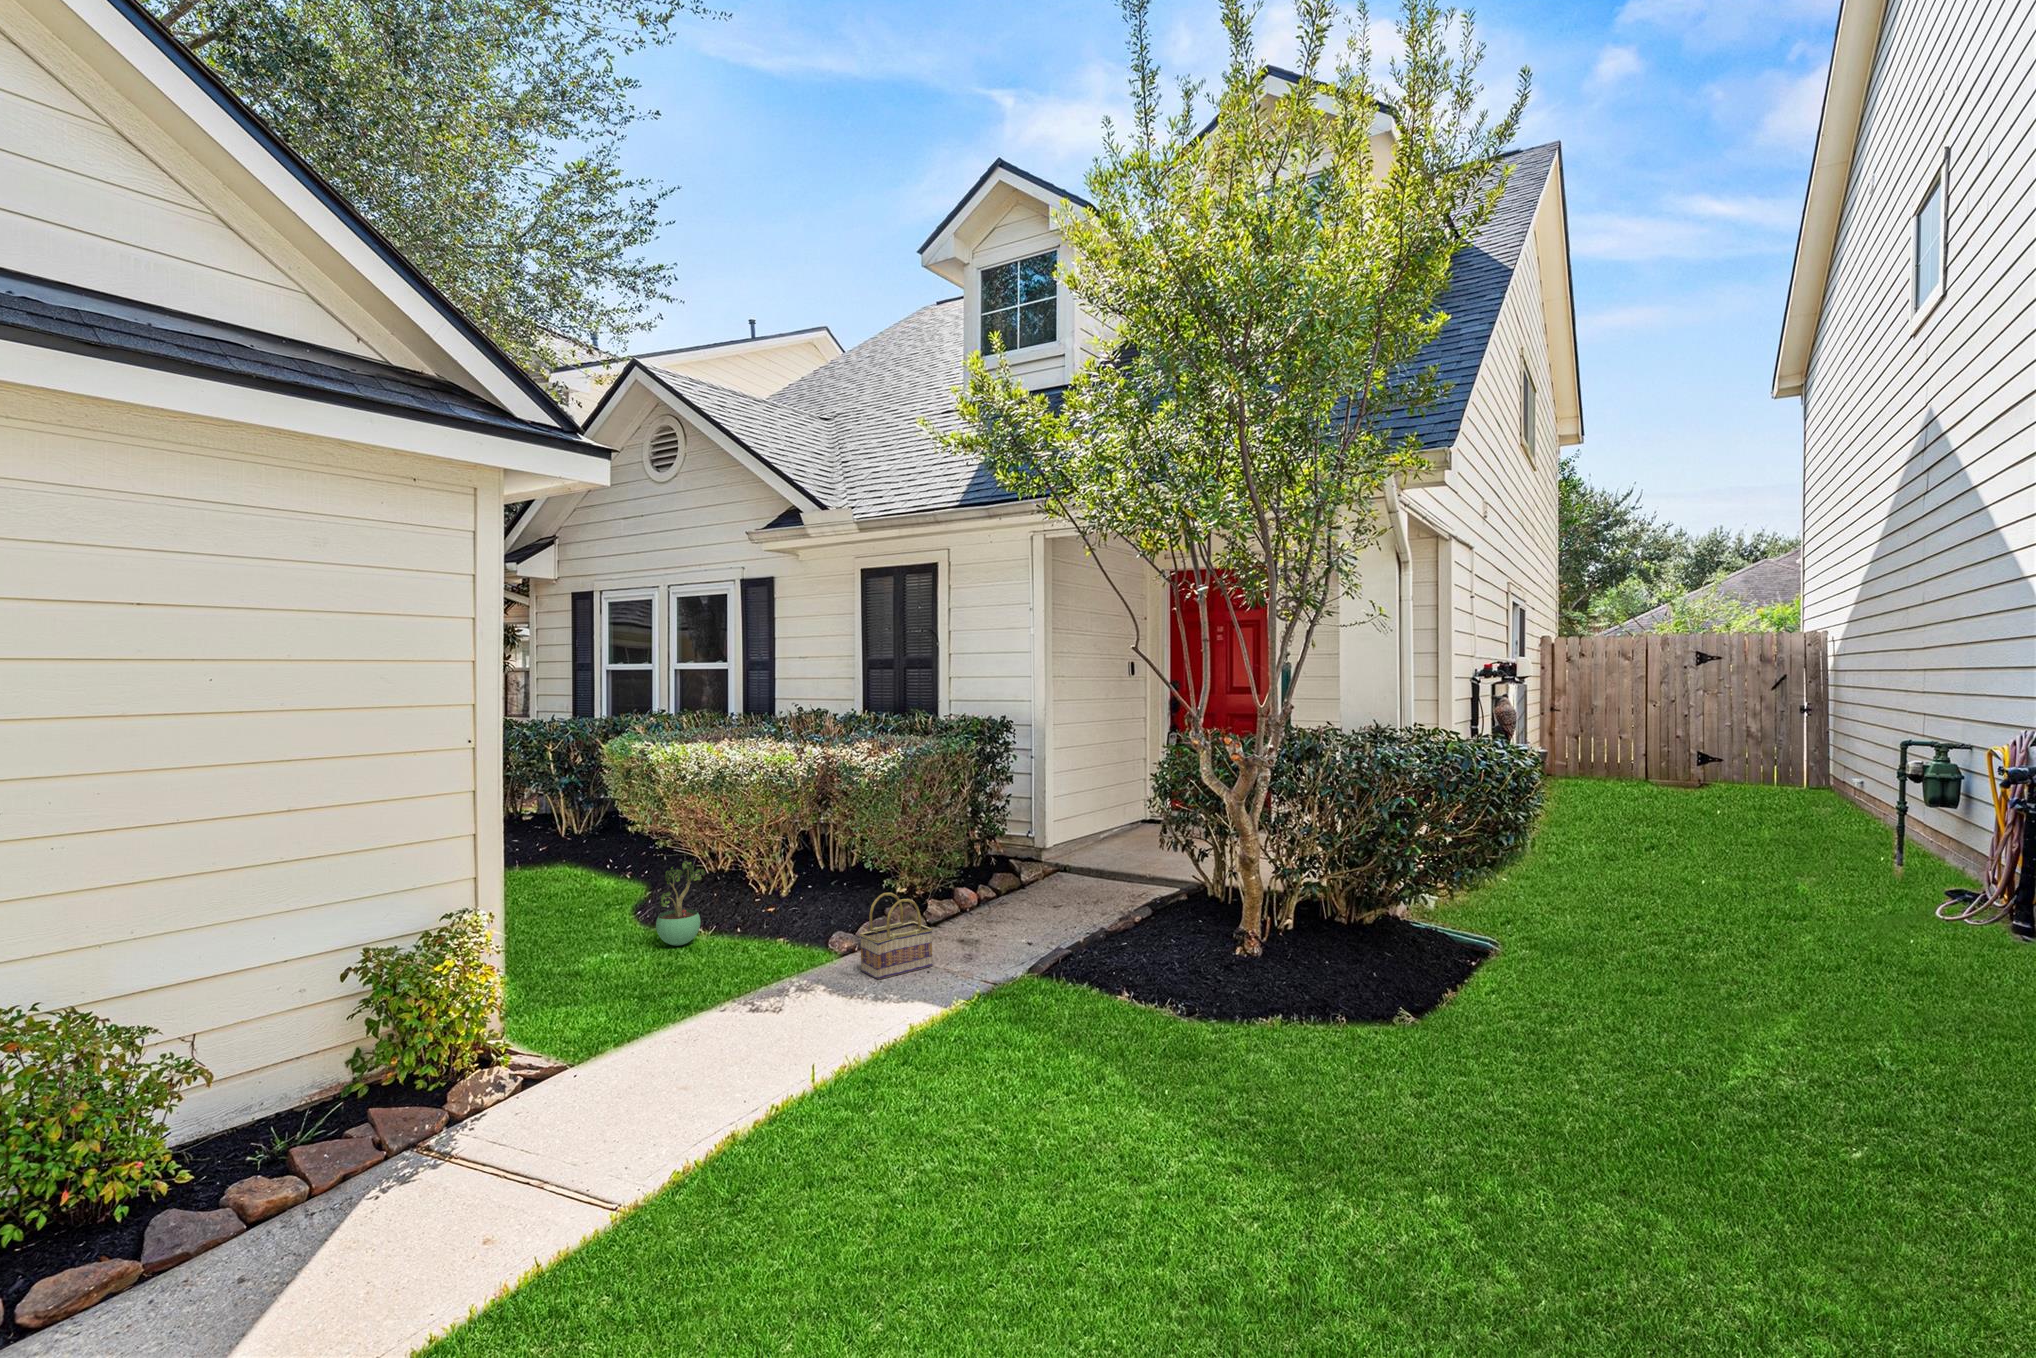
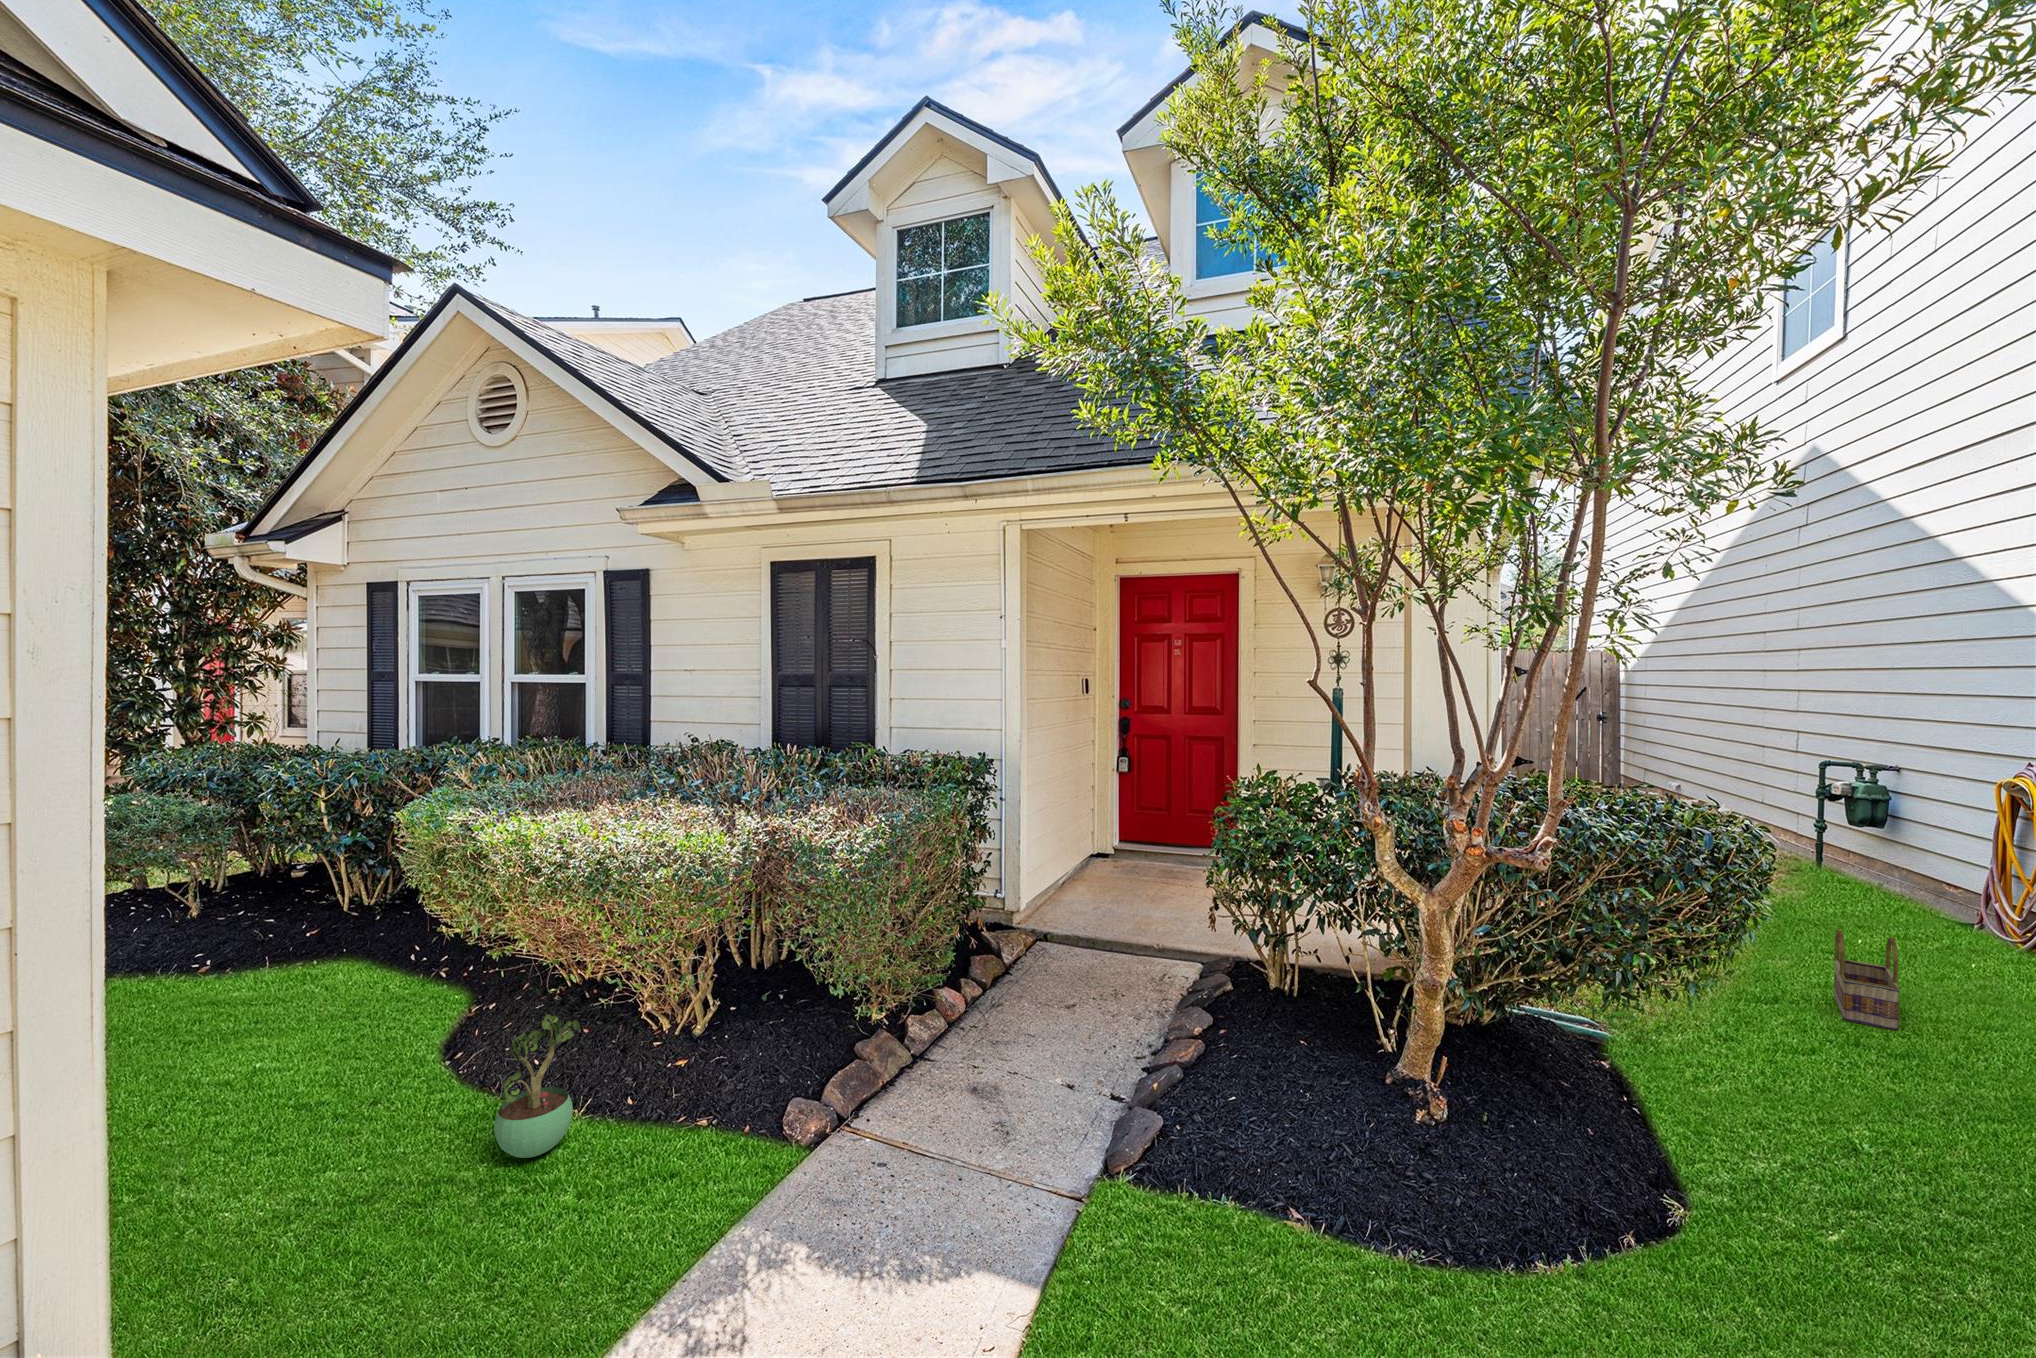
basket: present [859,893,933,980] -> present [1833,929,1901,1030]

